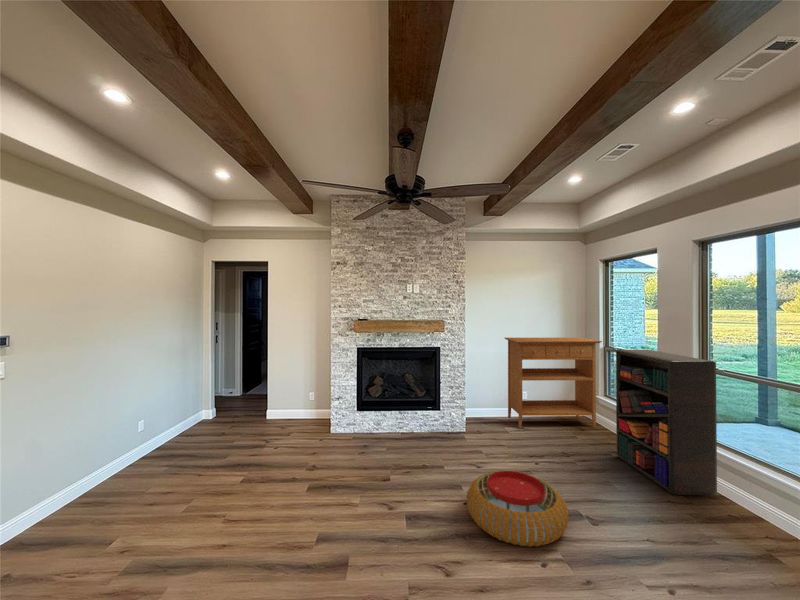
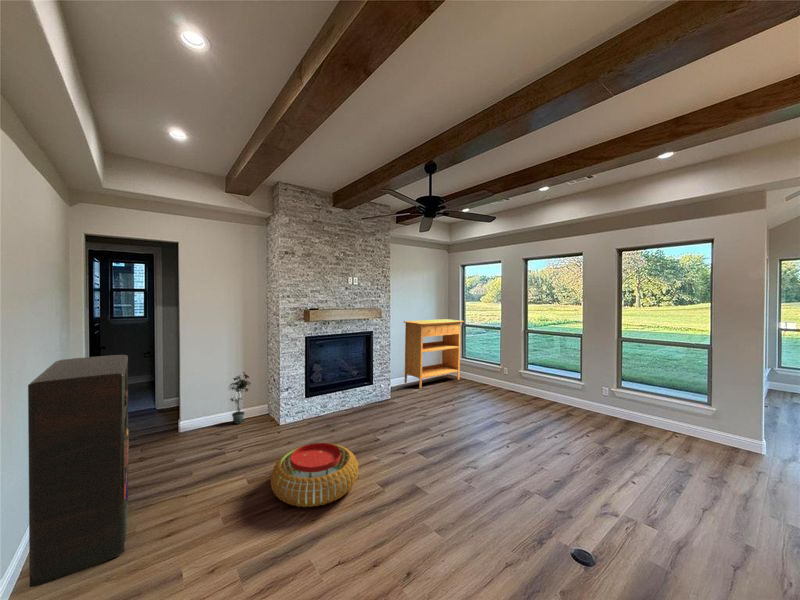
bookshelf: present [616,350,717,495] -> present [28,355,128,587]
potted plant: none [294,378,314,426] -> present [230,372,251,424]
pouf: present [467,471,569,547] -> present [271,443,358,507]

